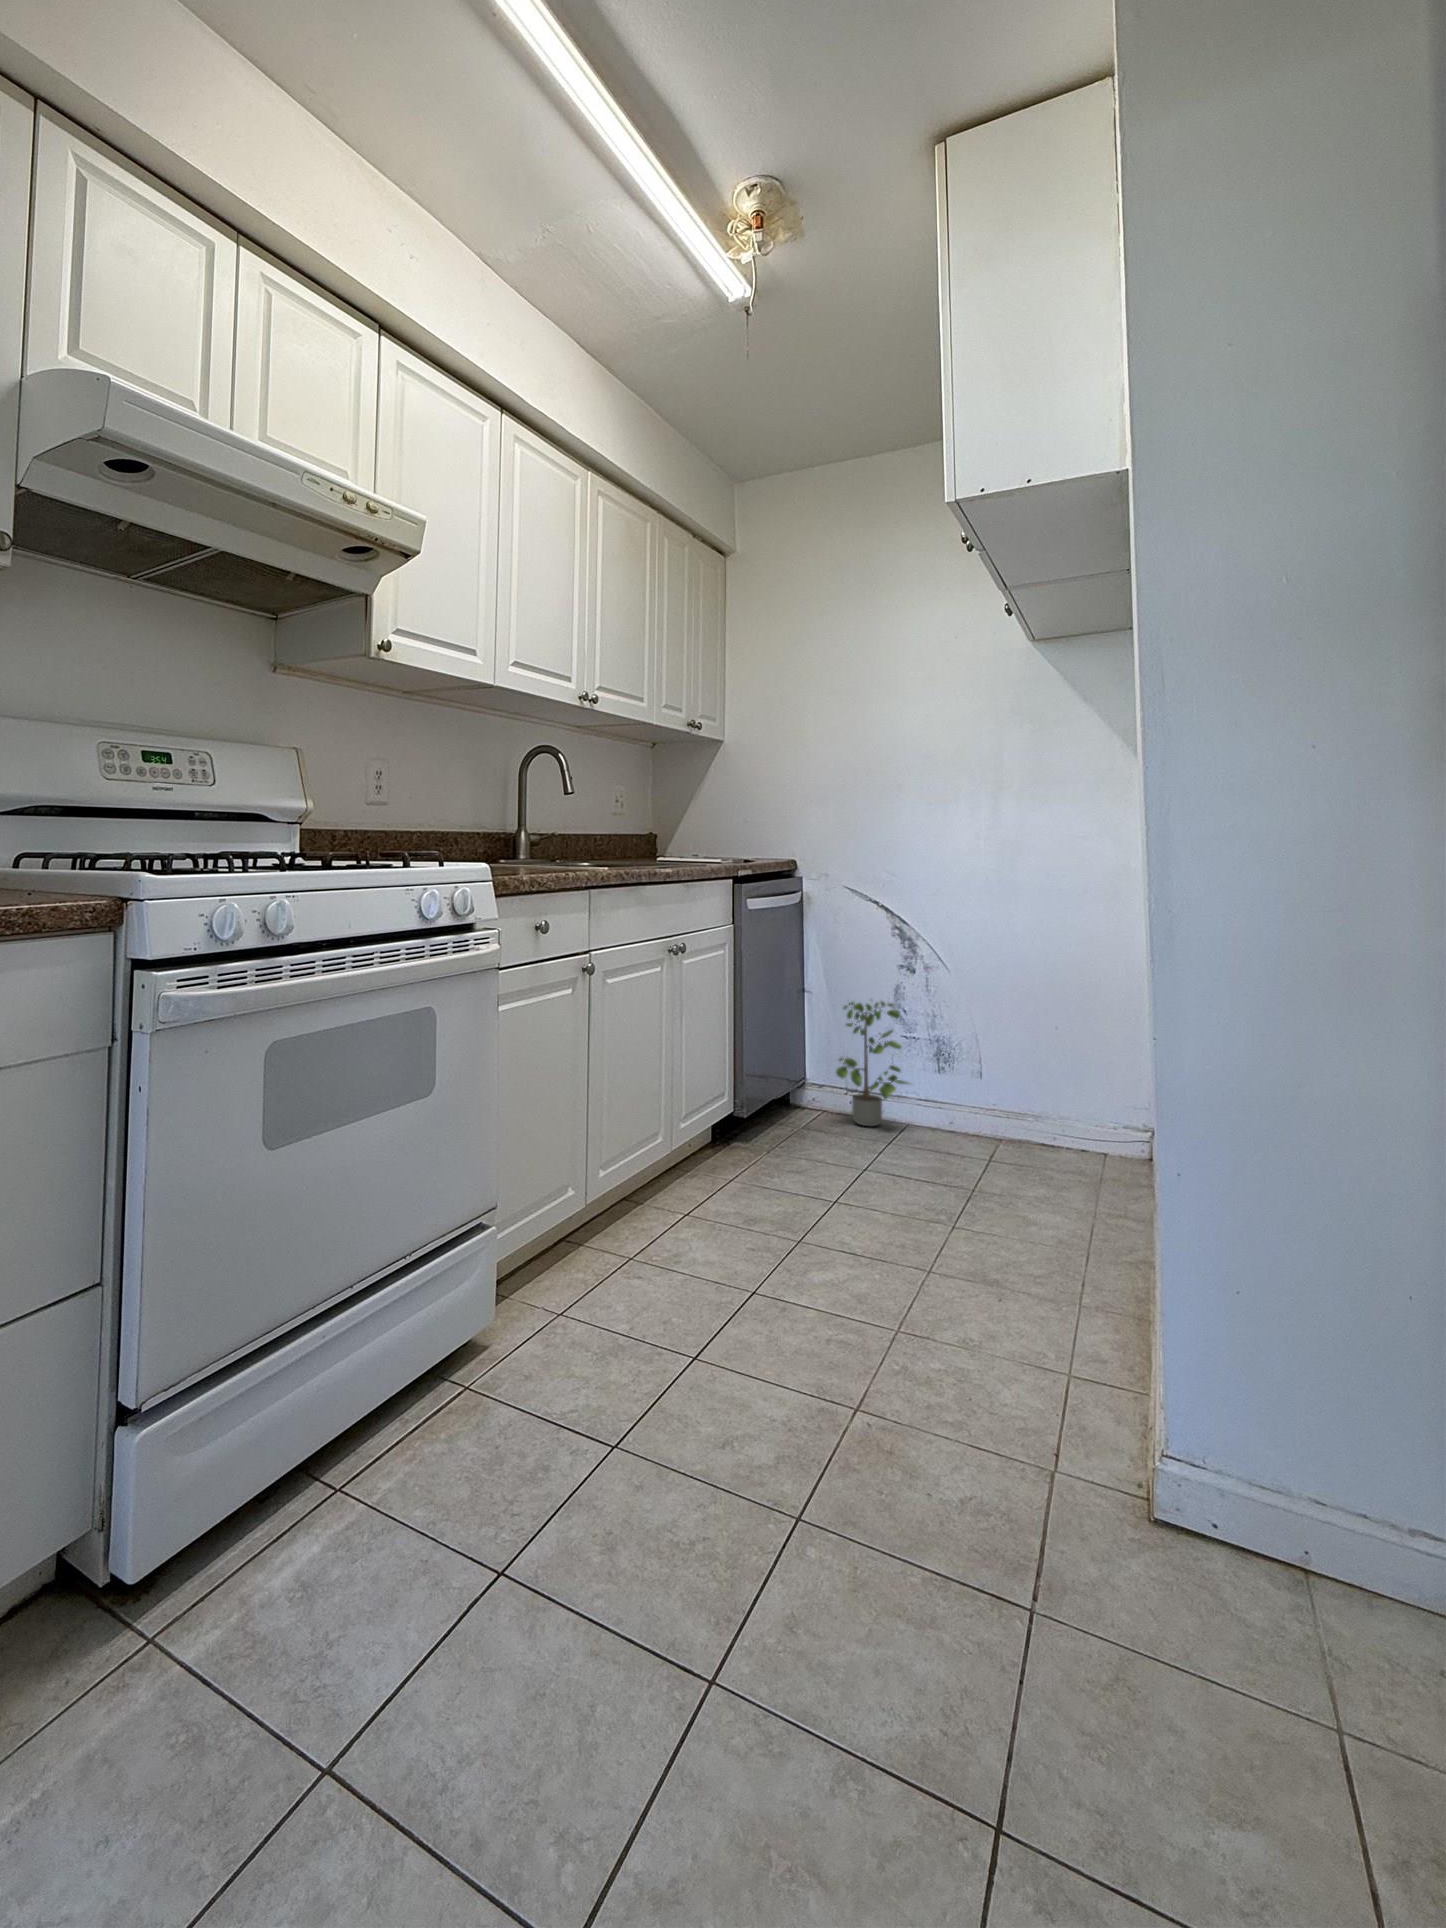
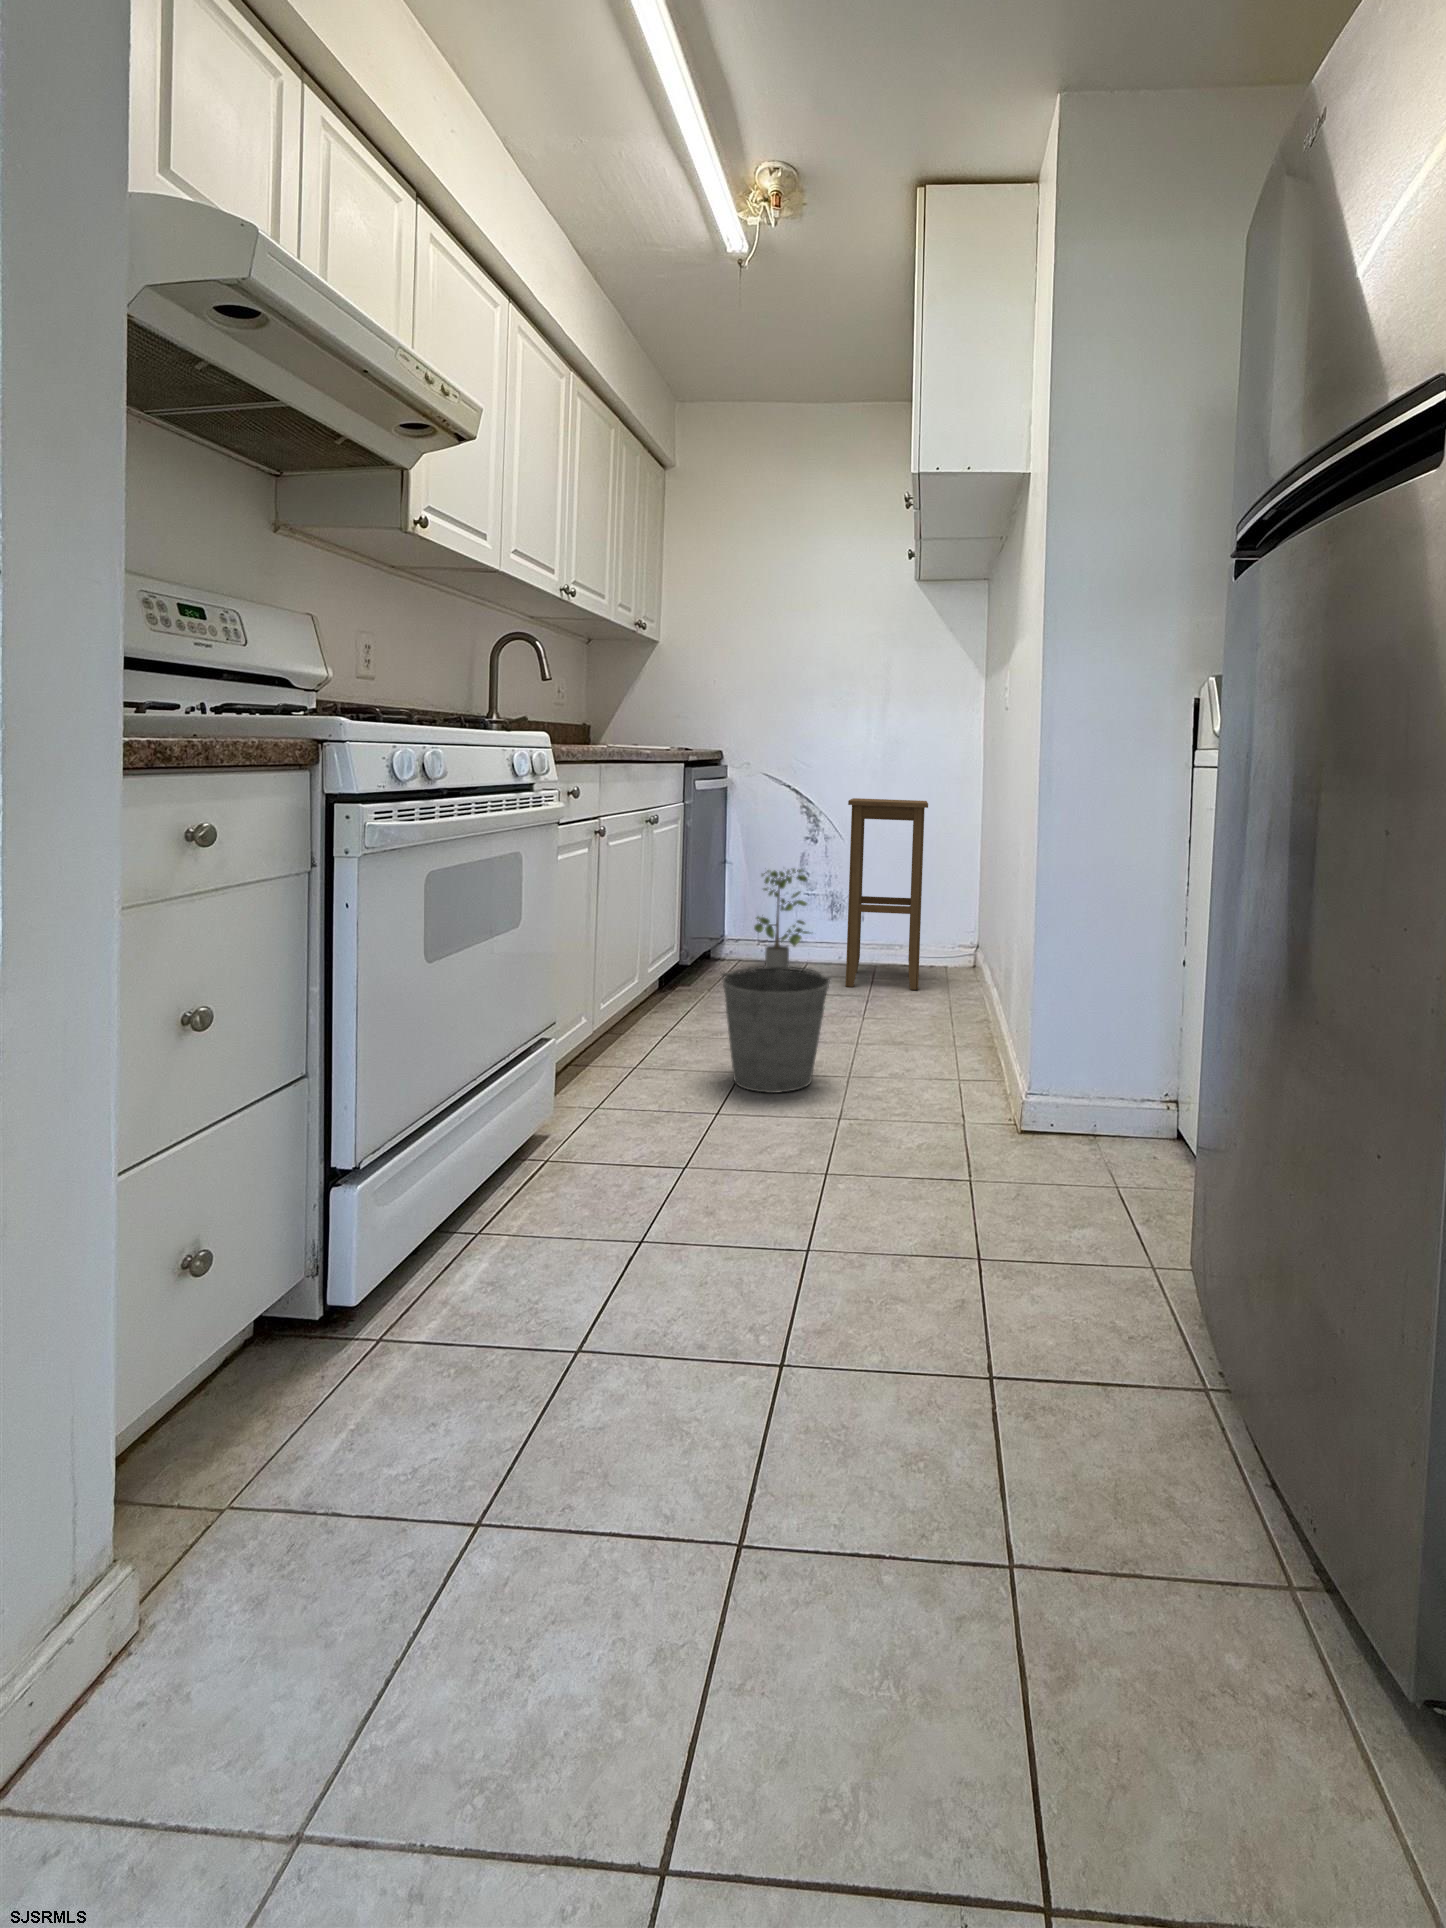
stool: none [940,916,1058,1176] -> present [846,798,928,990]
bucket: none [729,1144,870,1326] -> present [722,966,830,1093]

